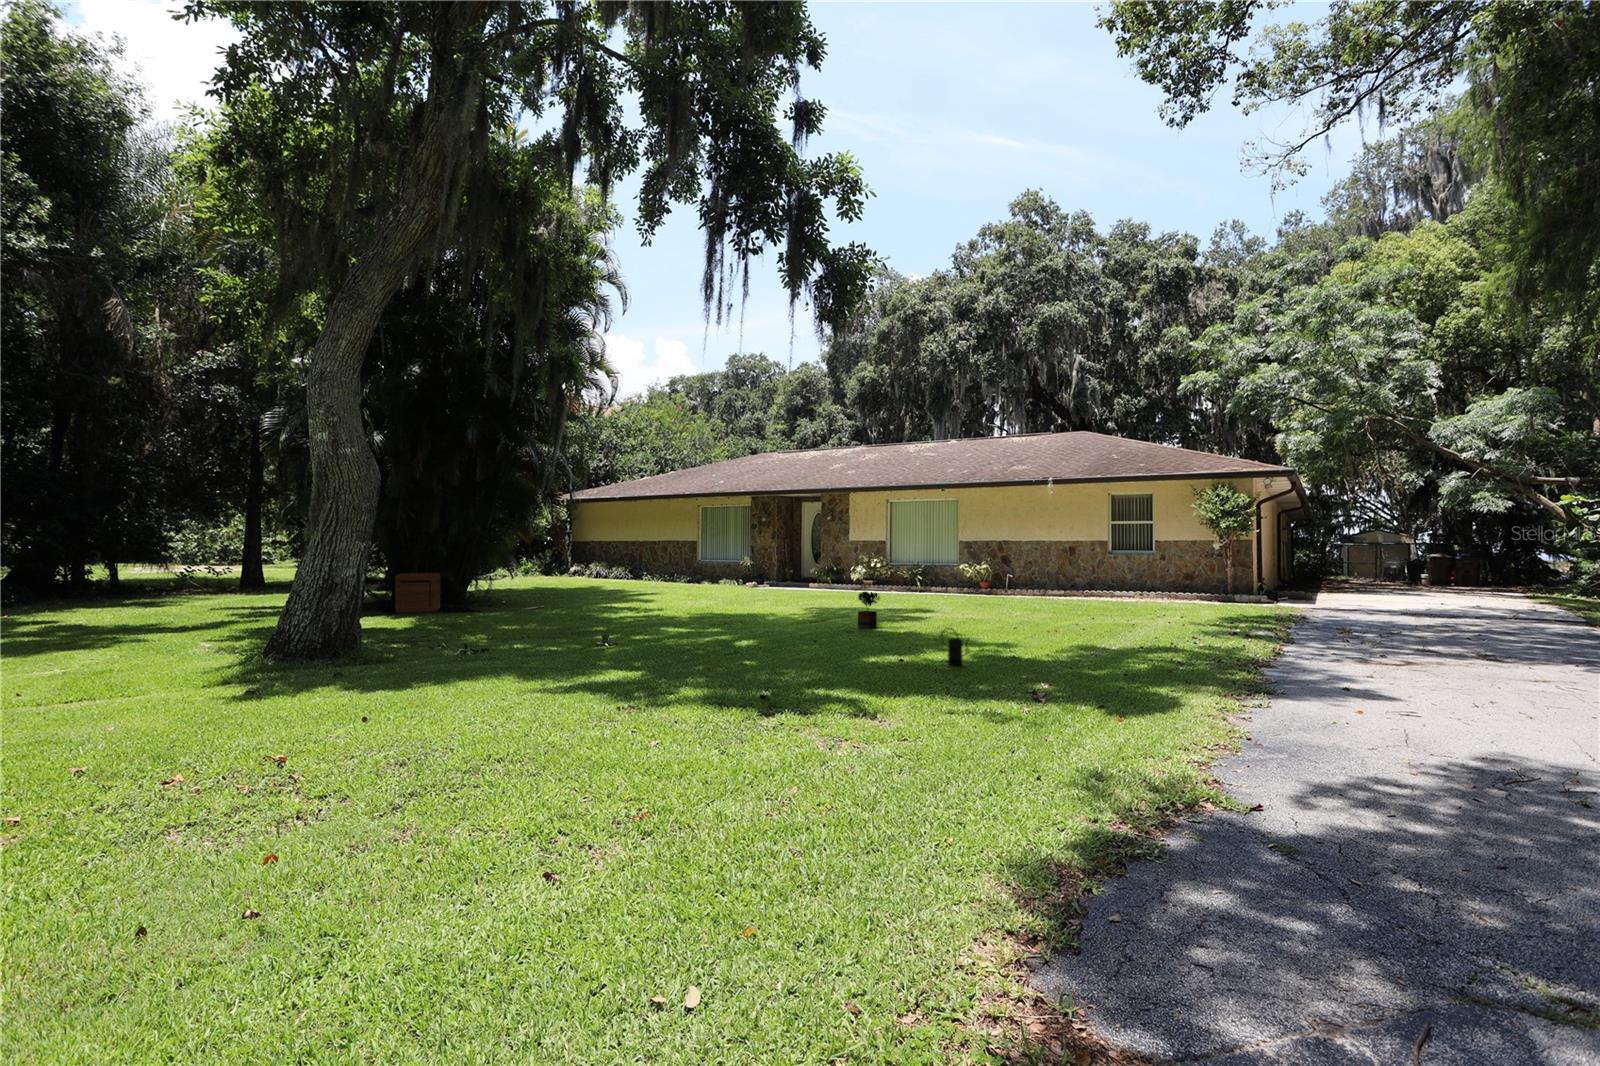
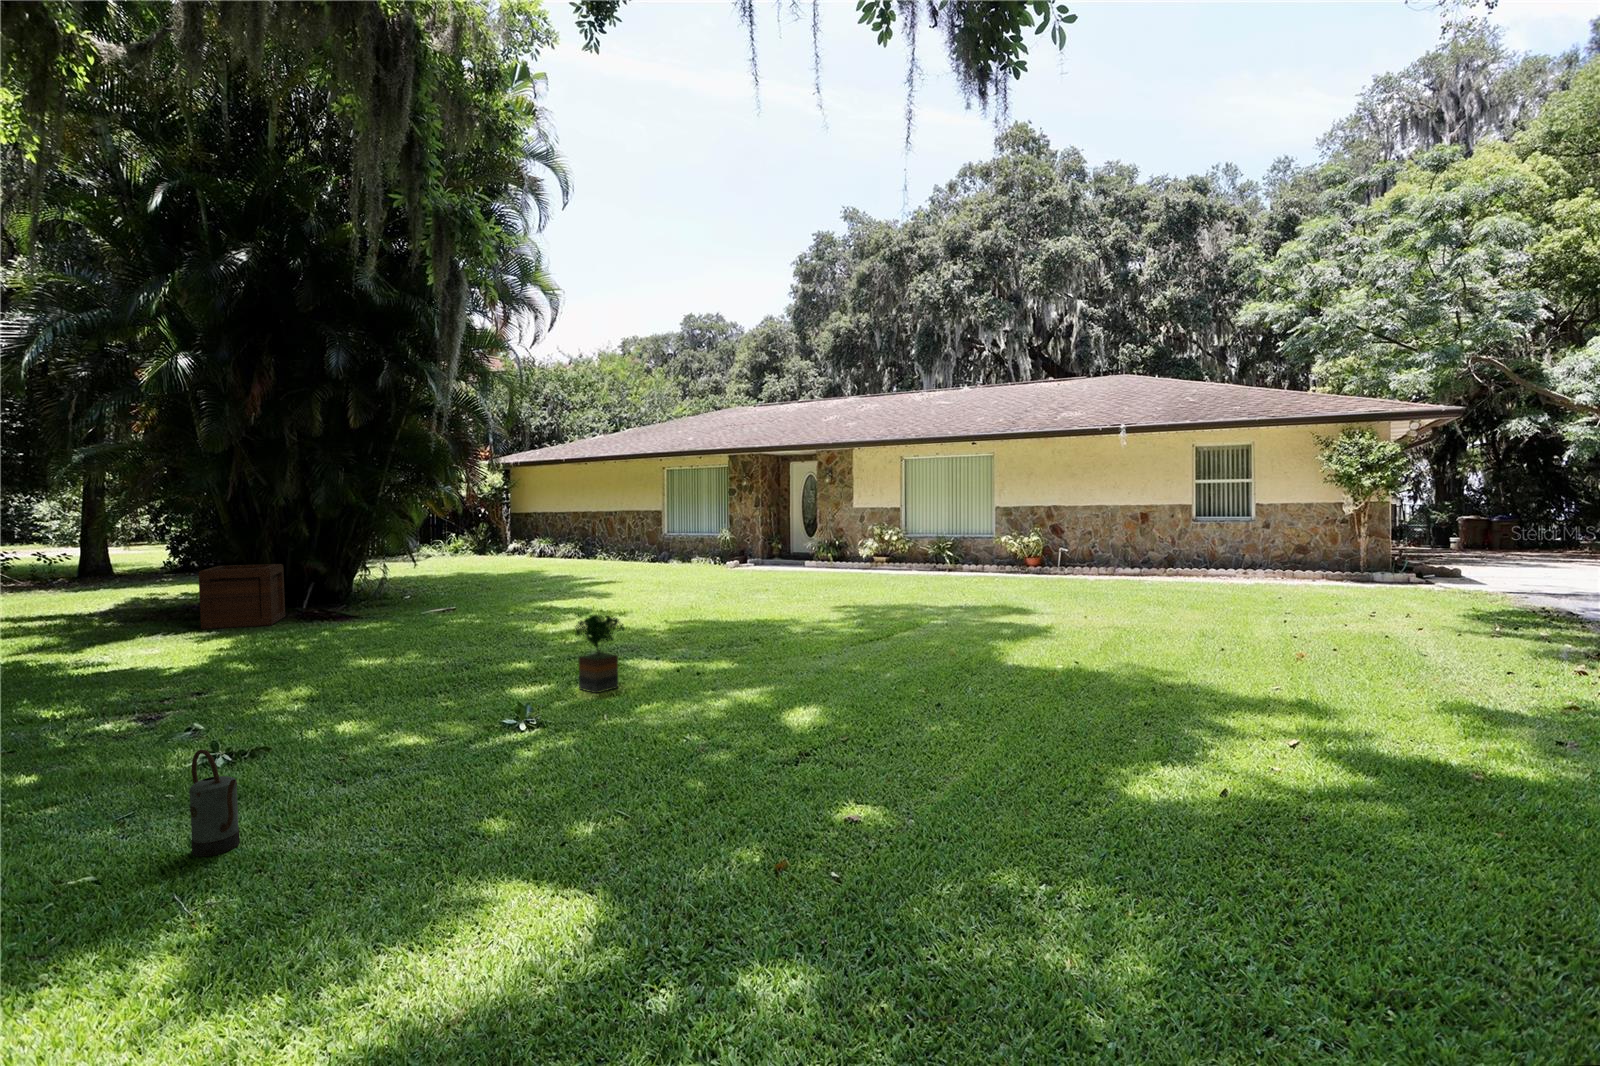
potted tree: present [858,592,880,629] -> present [575,615,625,693]
watering can: present [942,628,969,665] -> present [189,750,240,857]

